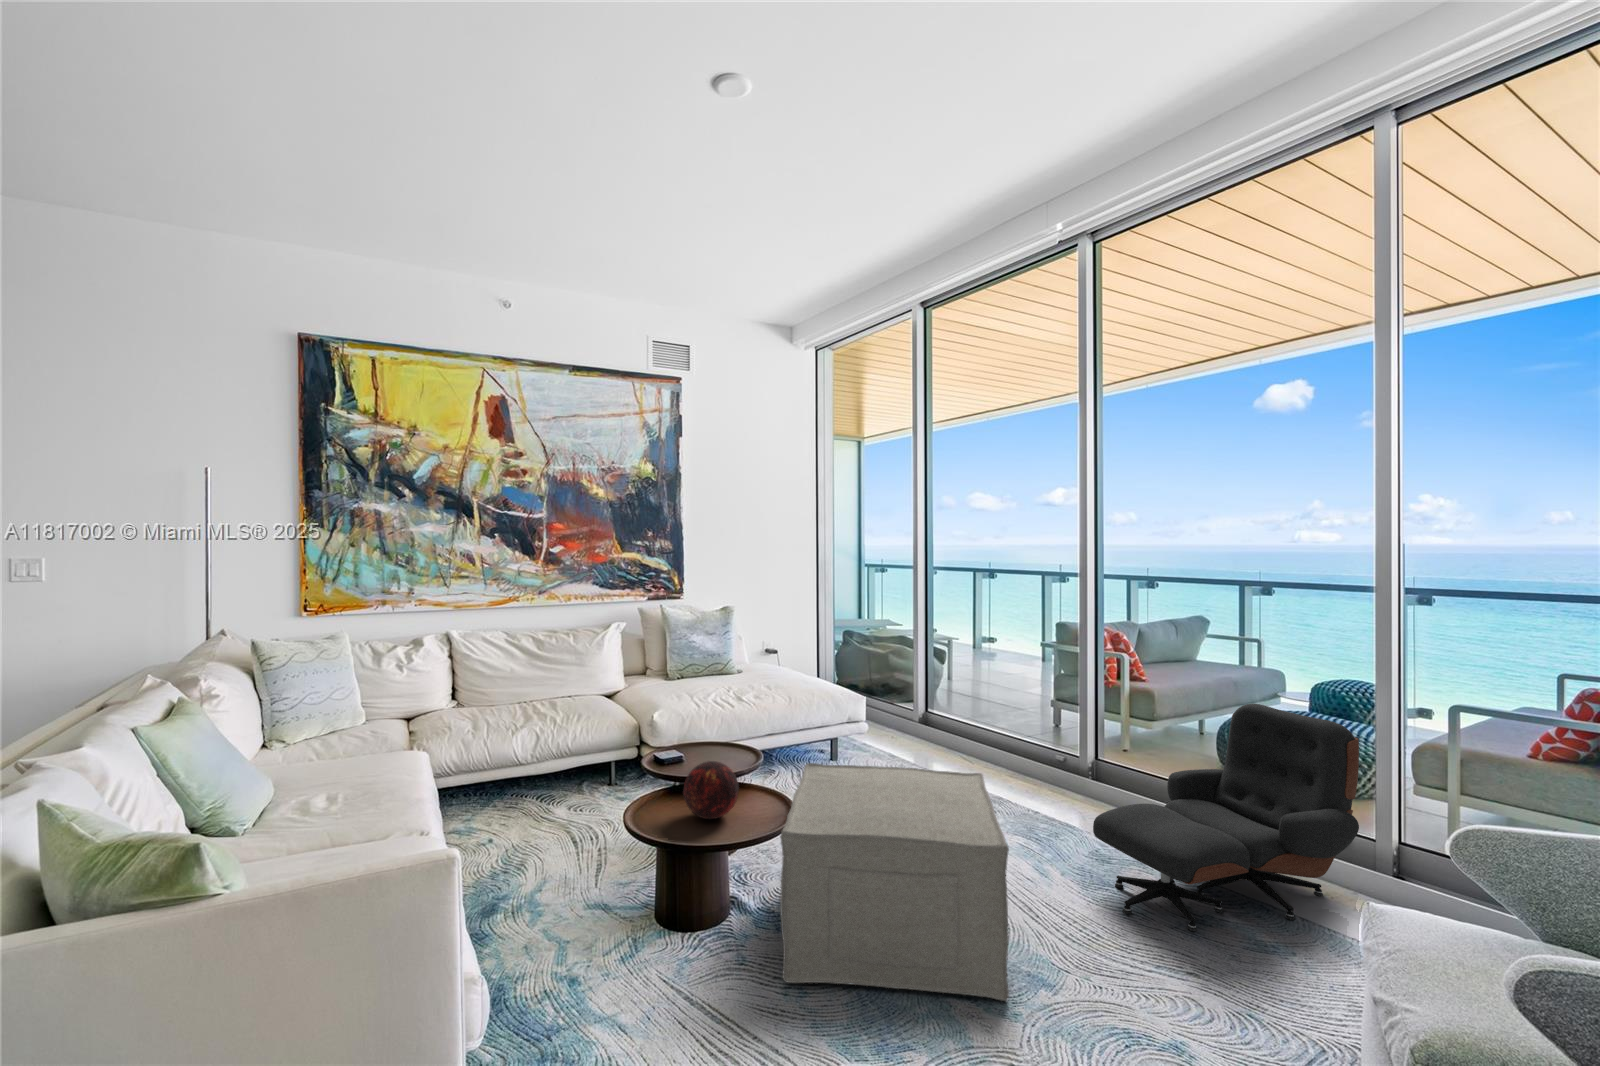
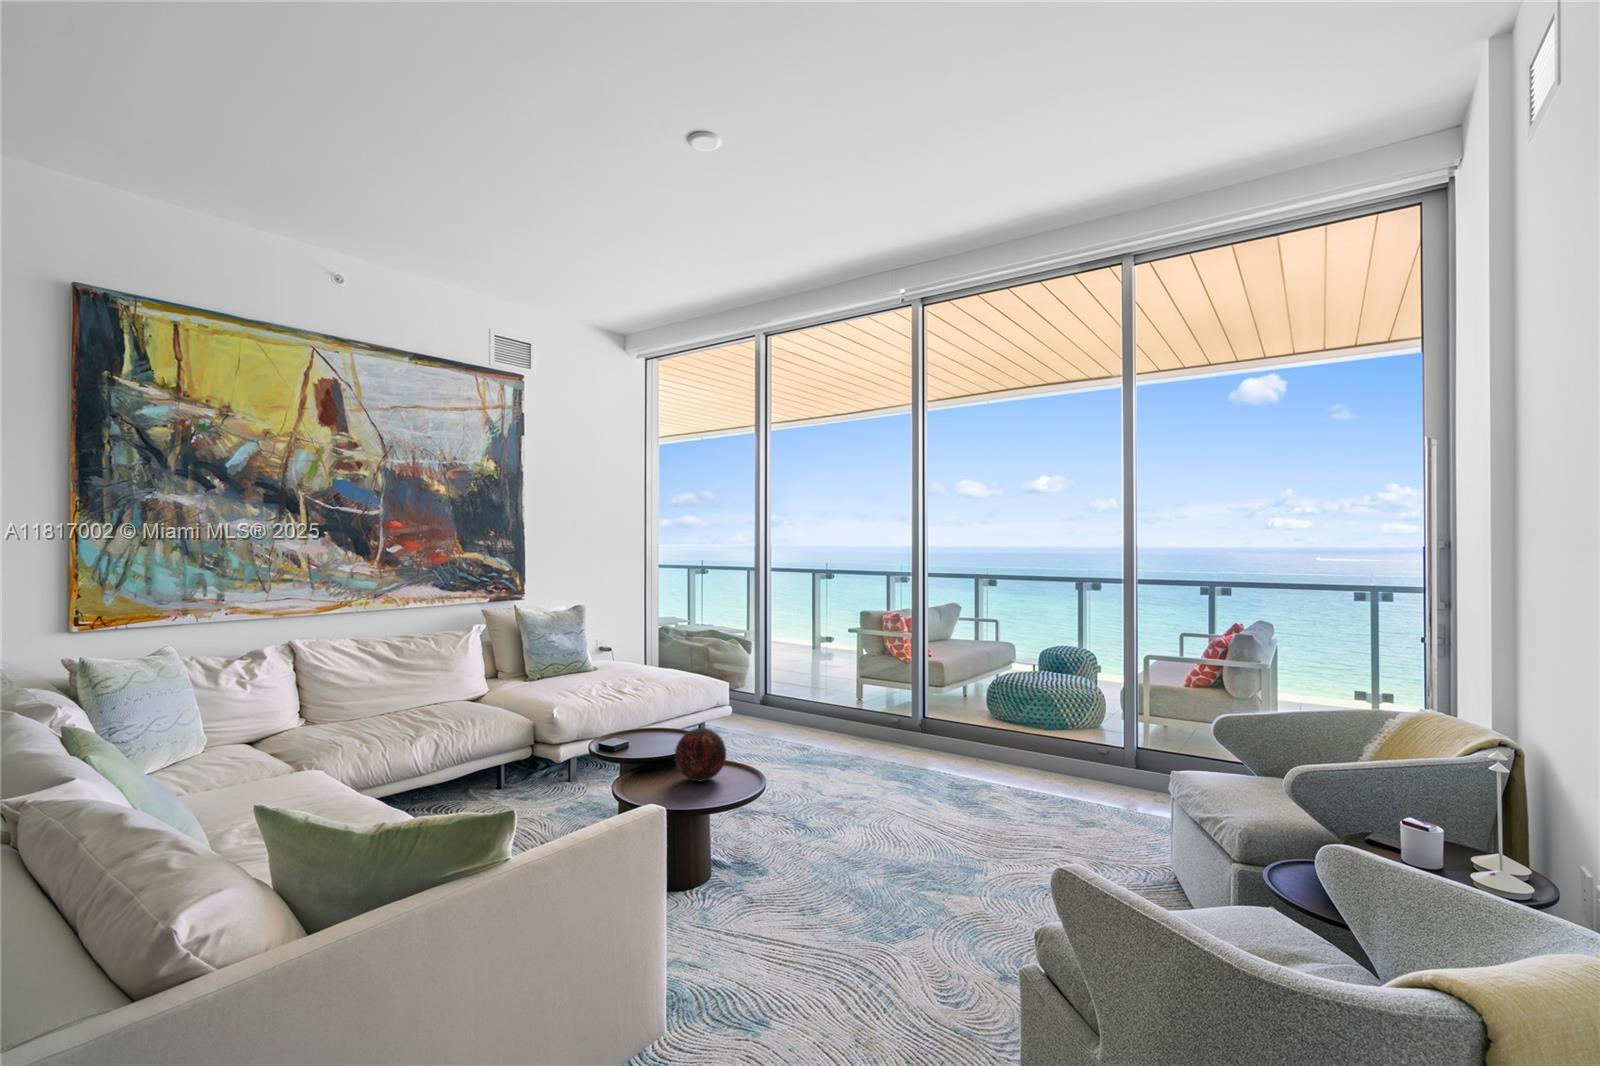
lounge chair: present [1093,704,1359,931] -> none [980,648,1147,812]
ottoman: present [780,763,1009,1001] -> none [767,715,987,898]

